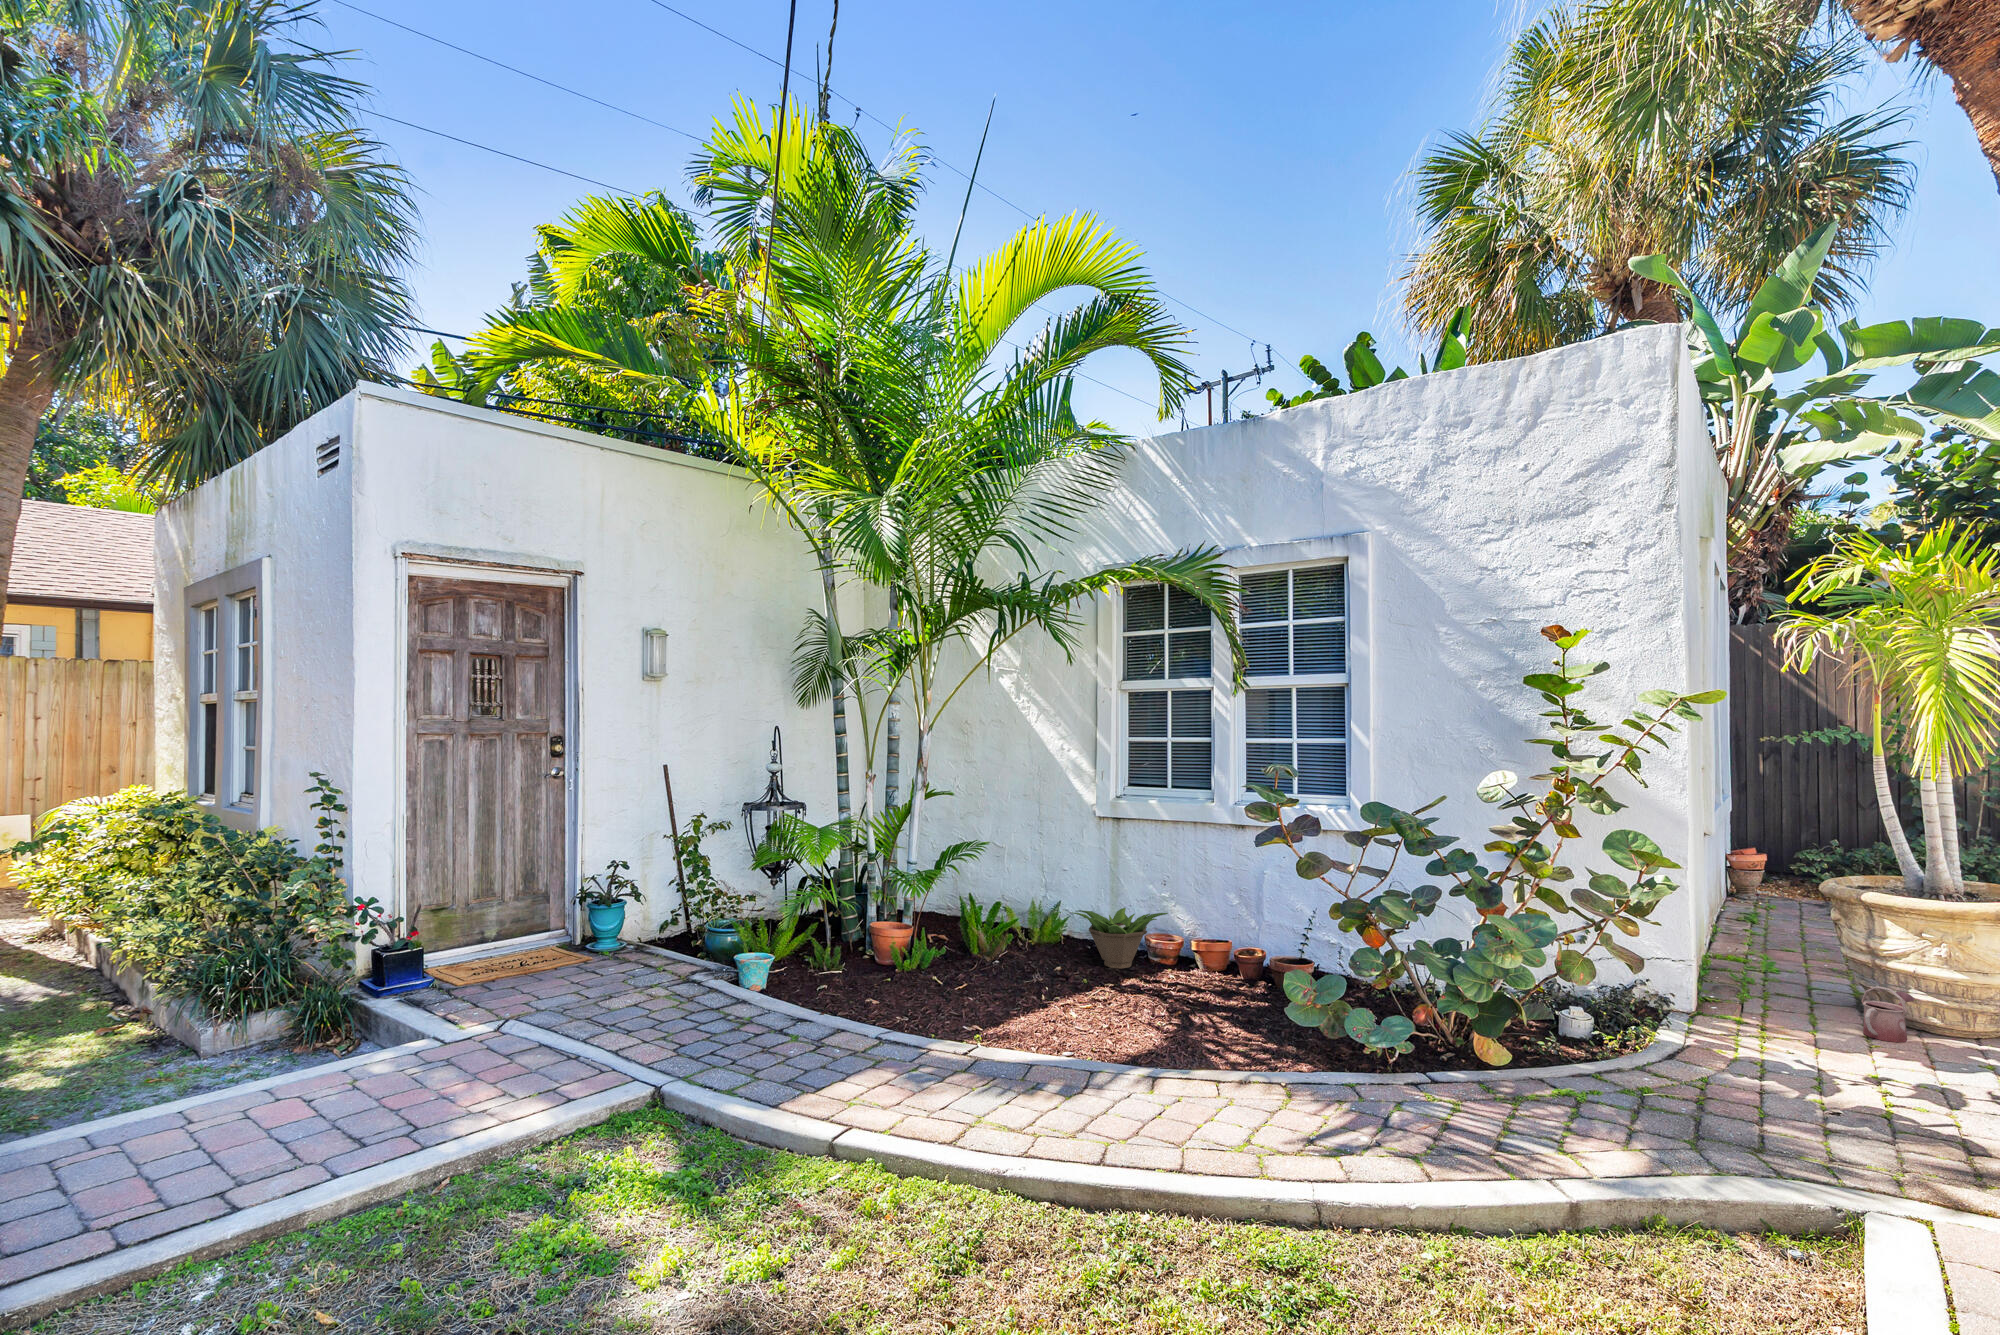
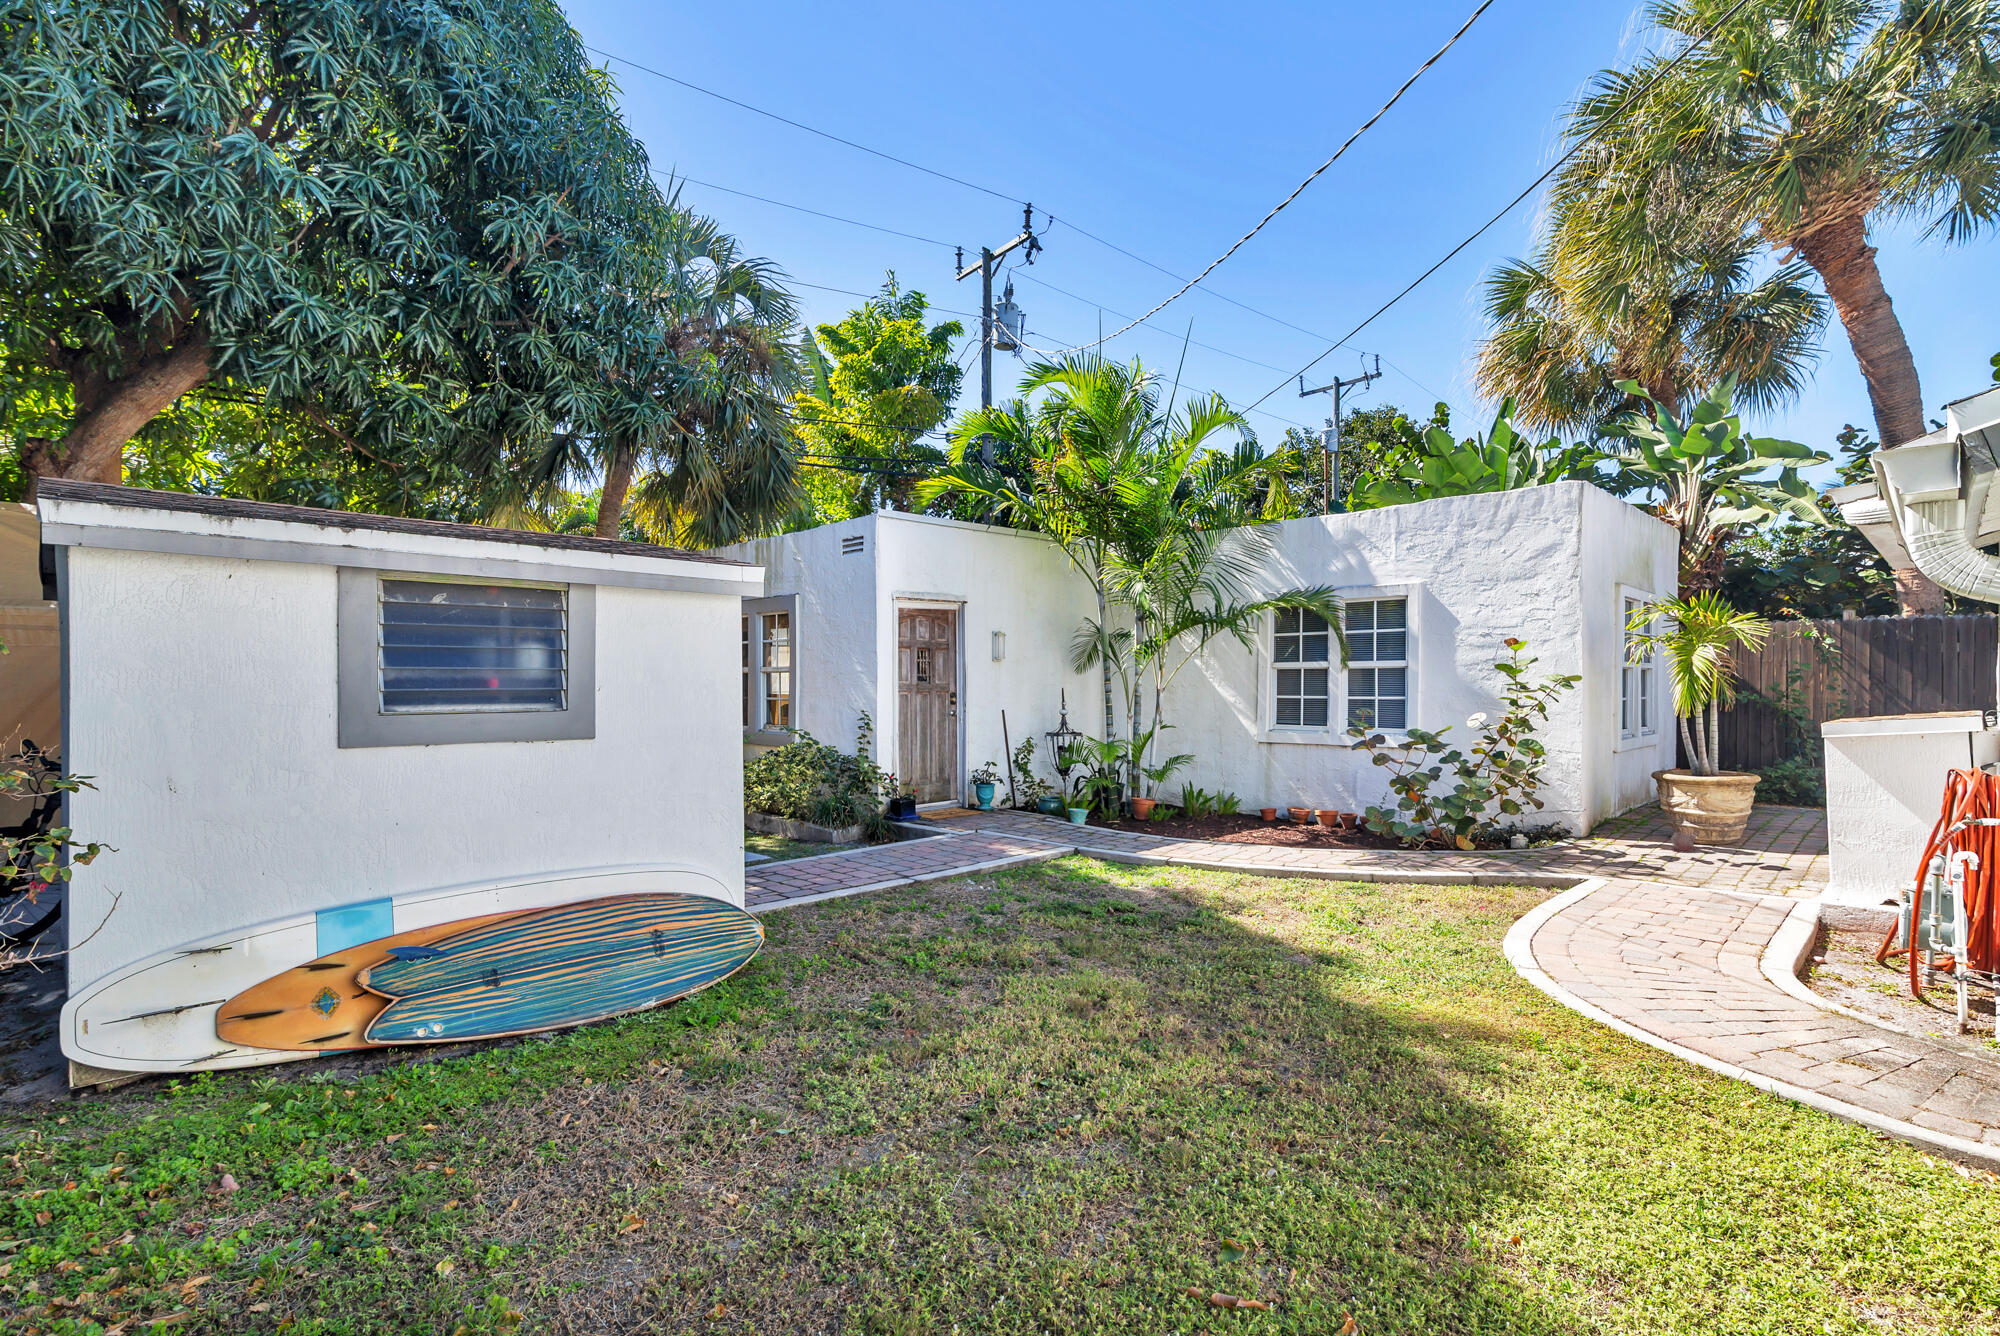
decorative plant: present [1070,908,1168,969] -> none [1246,793,1302,824]

